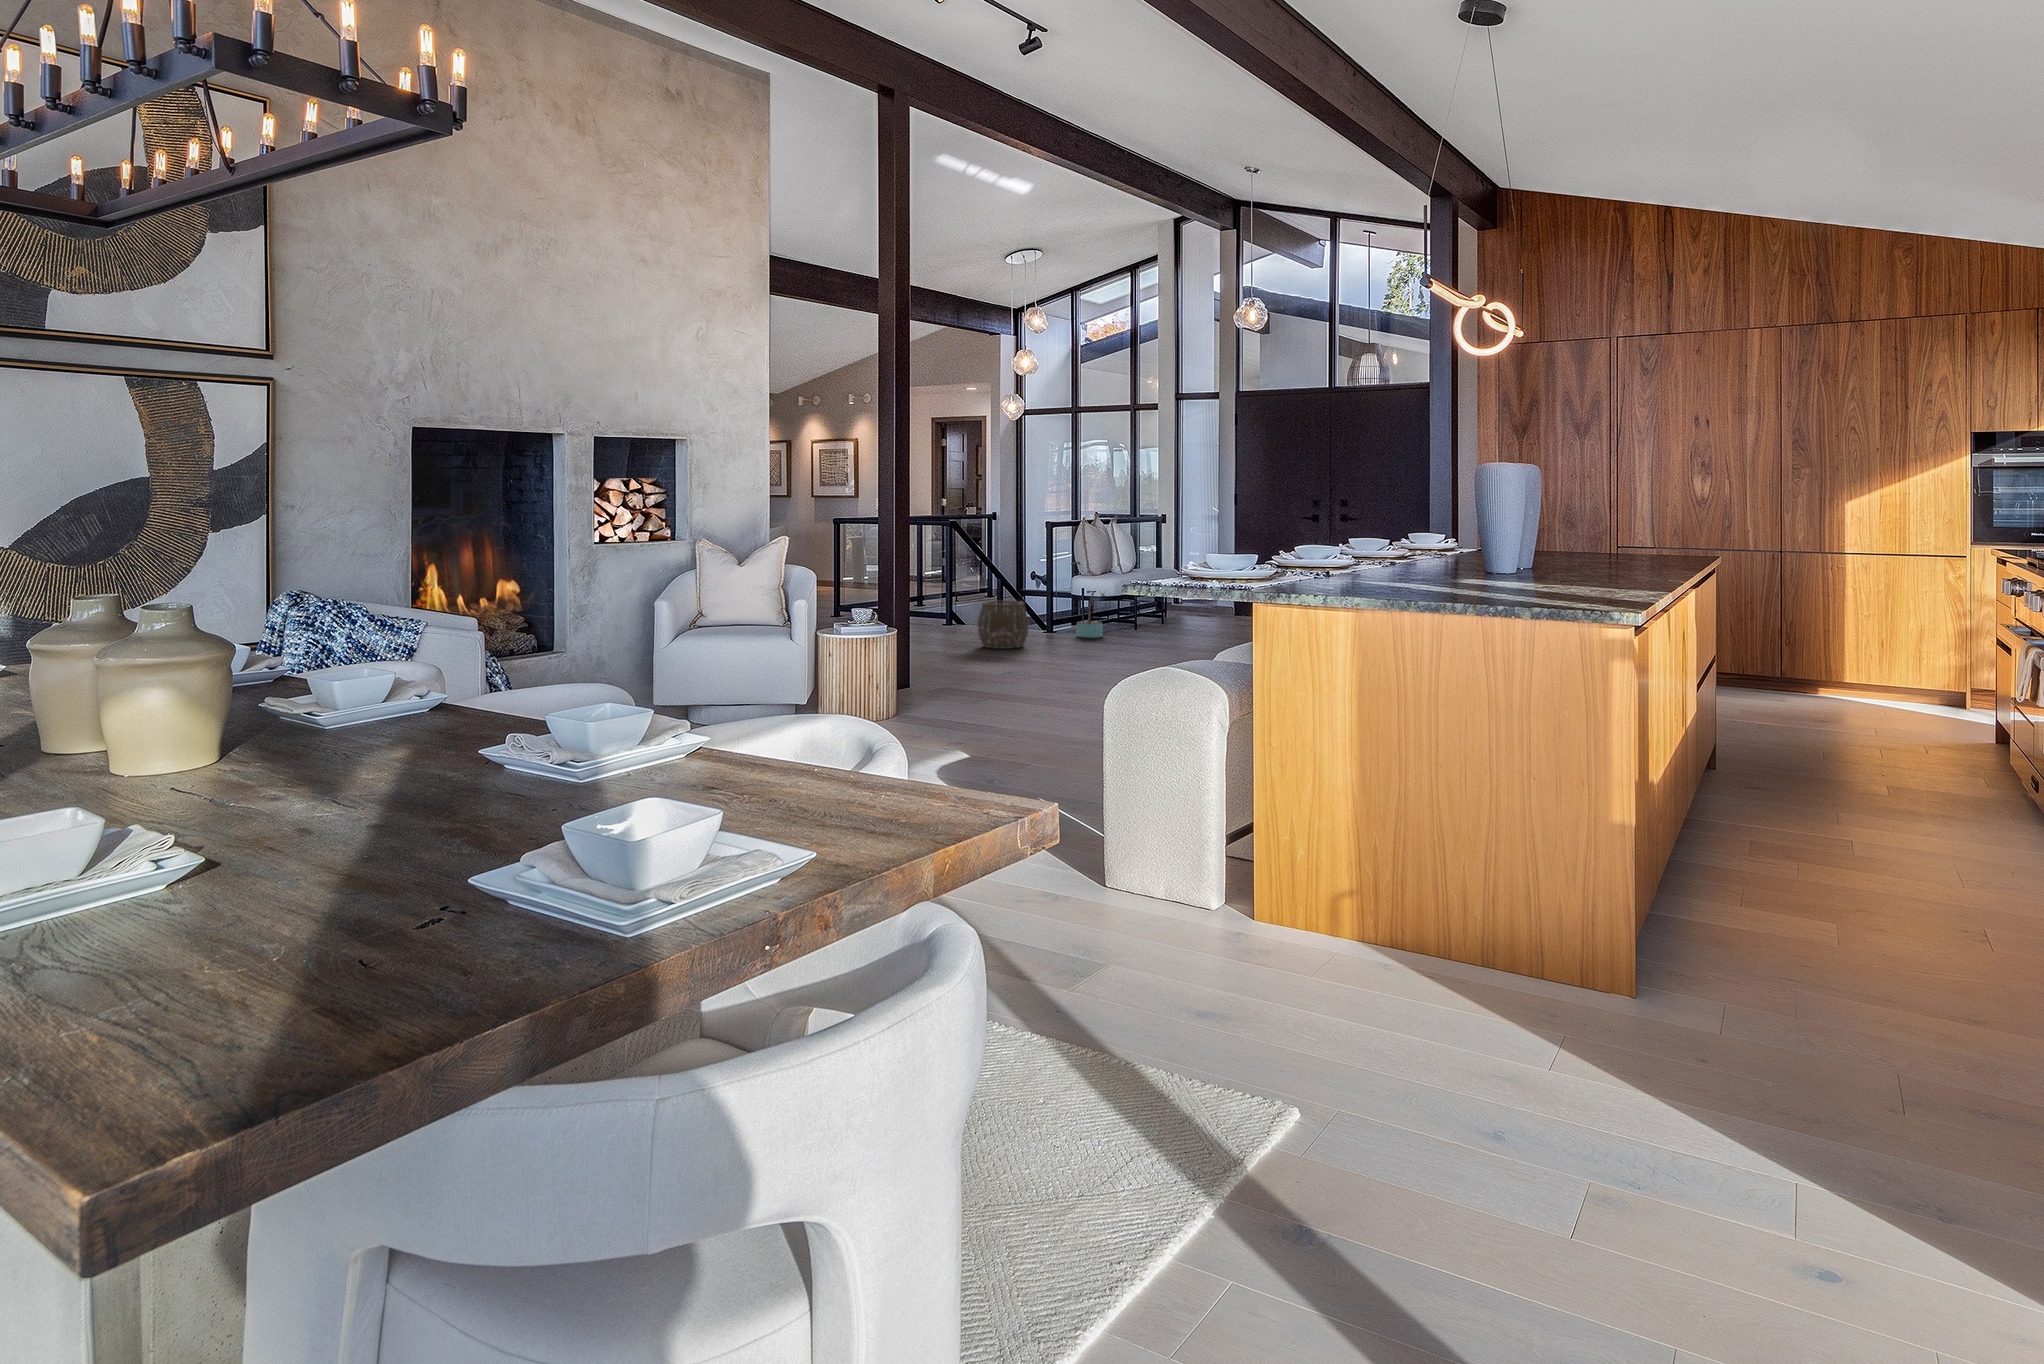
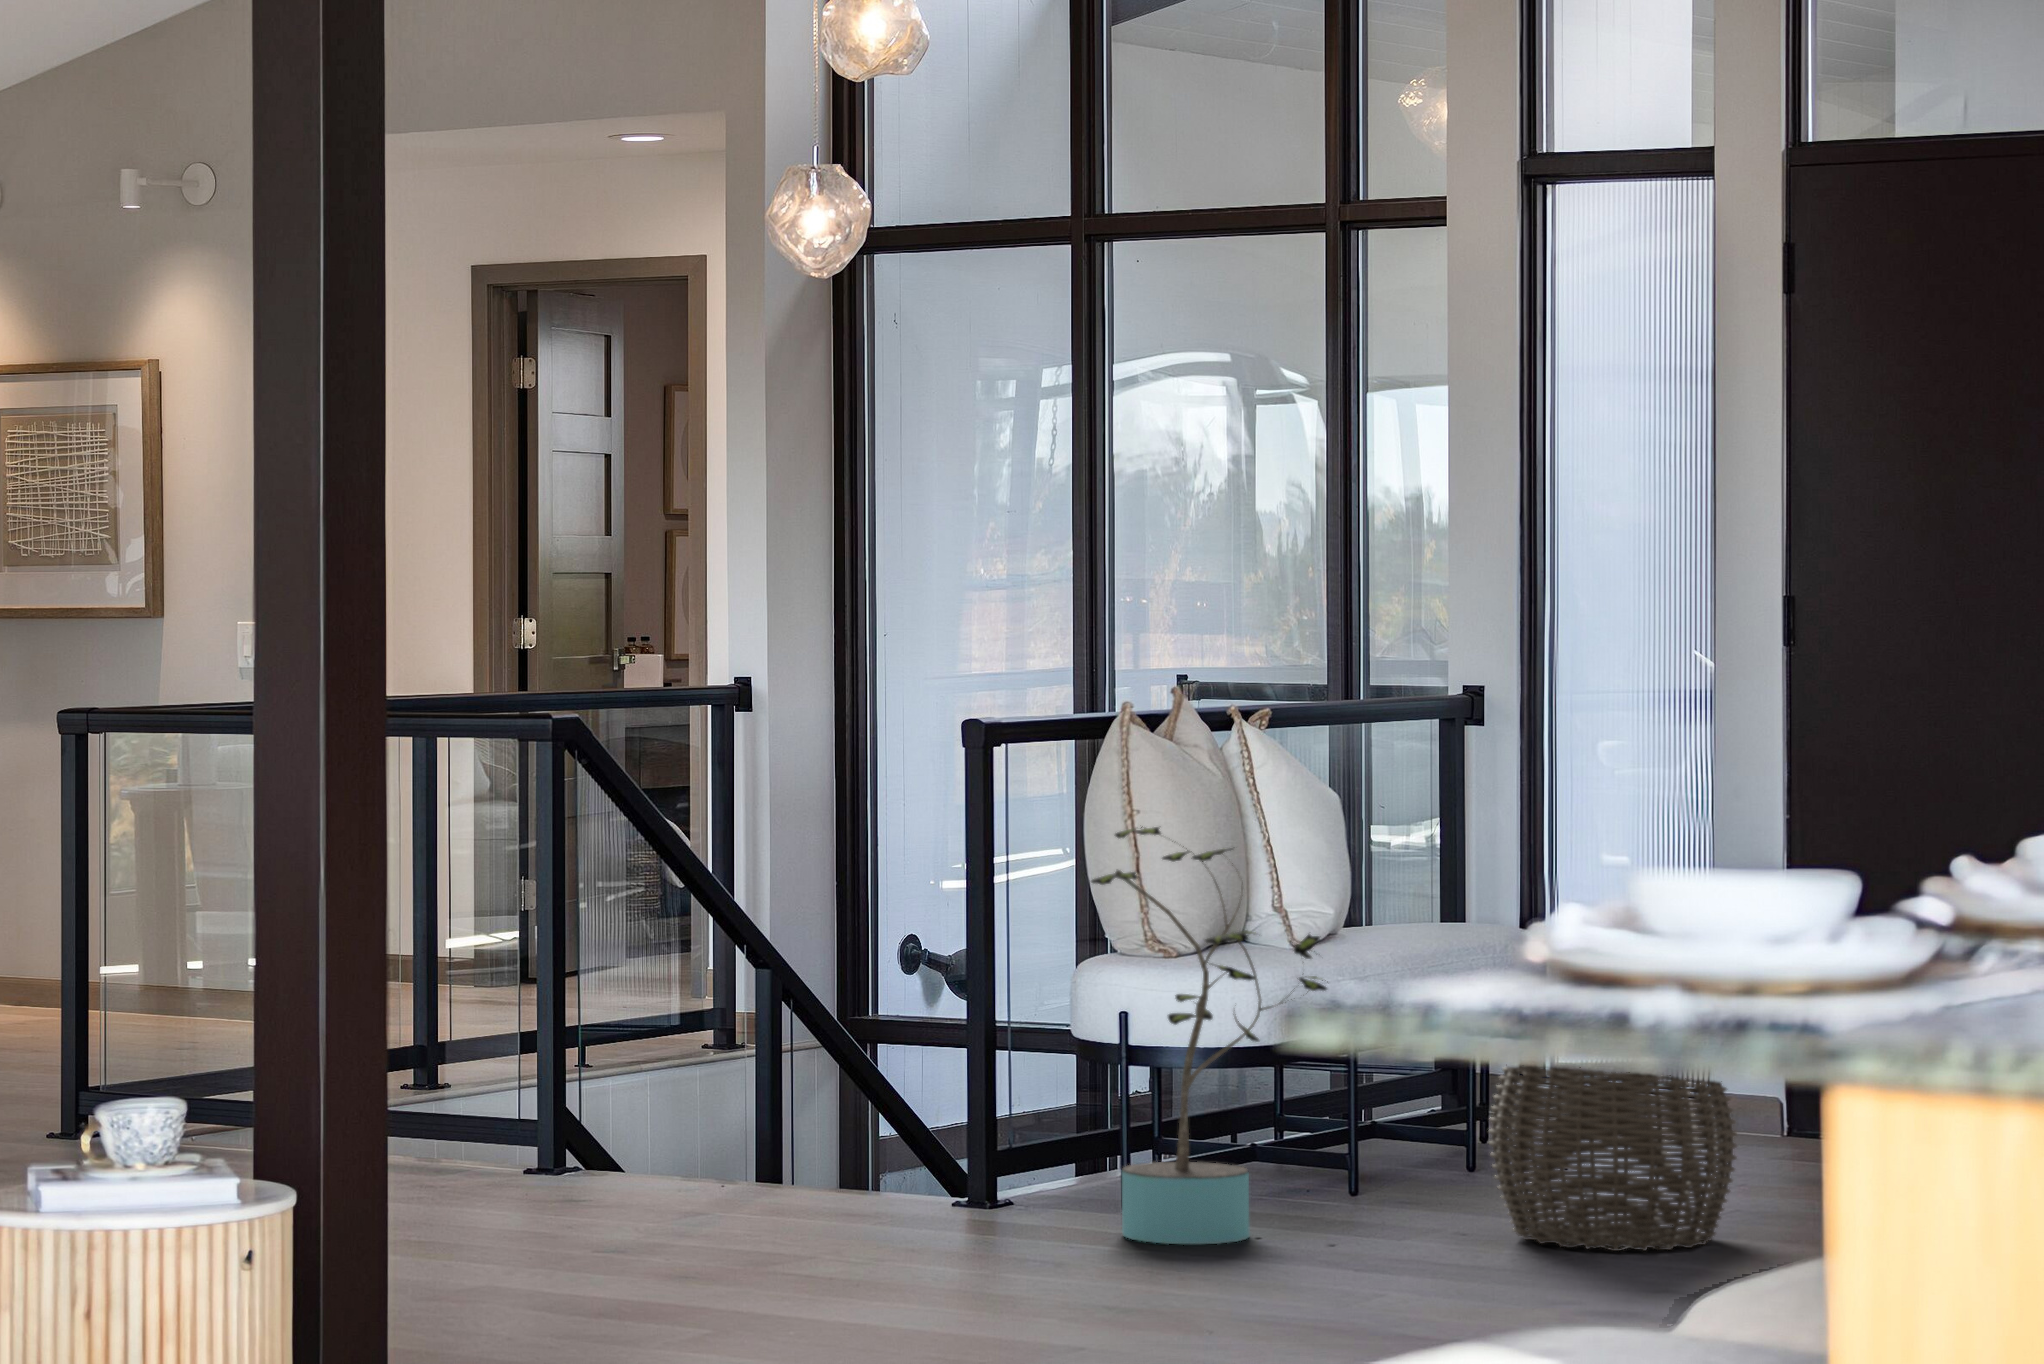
woven basket: present [978,601,1029,649] -> present [1489,1067,1737,1251]

